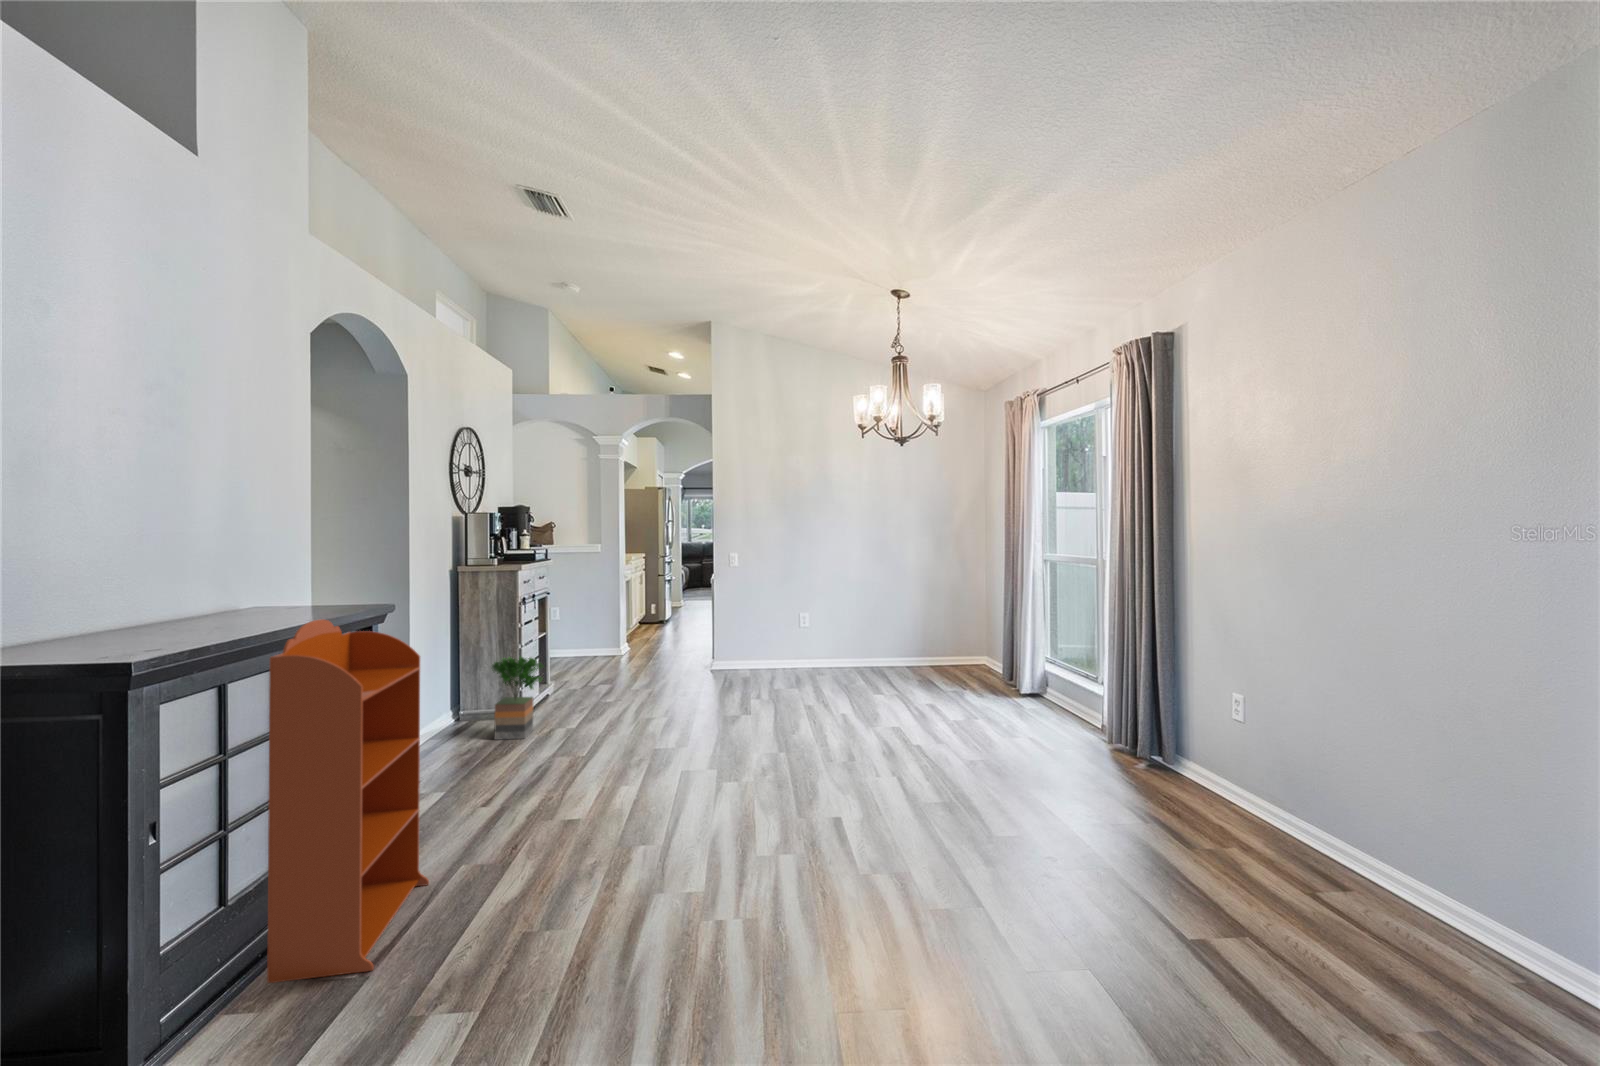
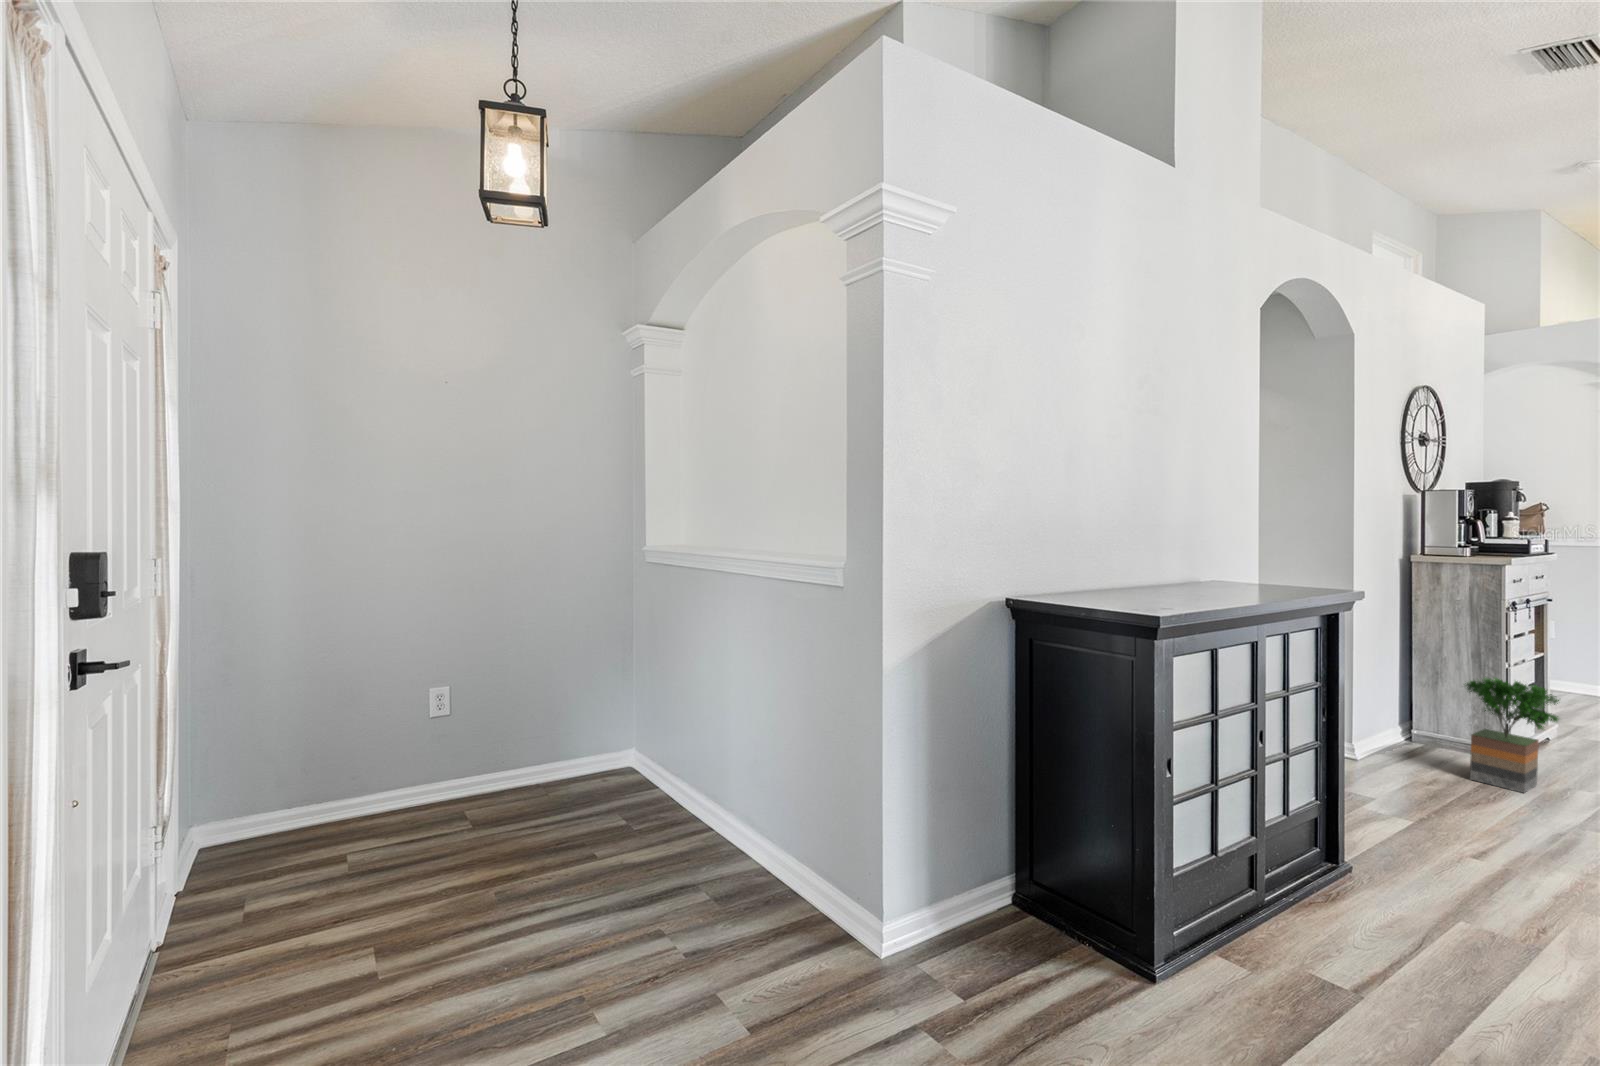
bookcase: present [267,620,429,983] -> none [1252,601,1420,1000]

